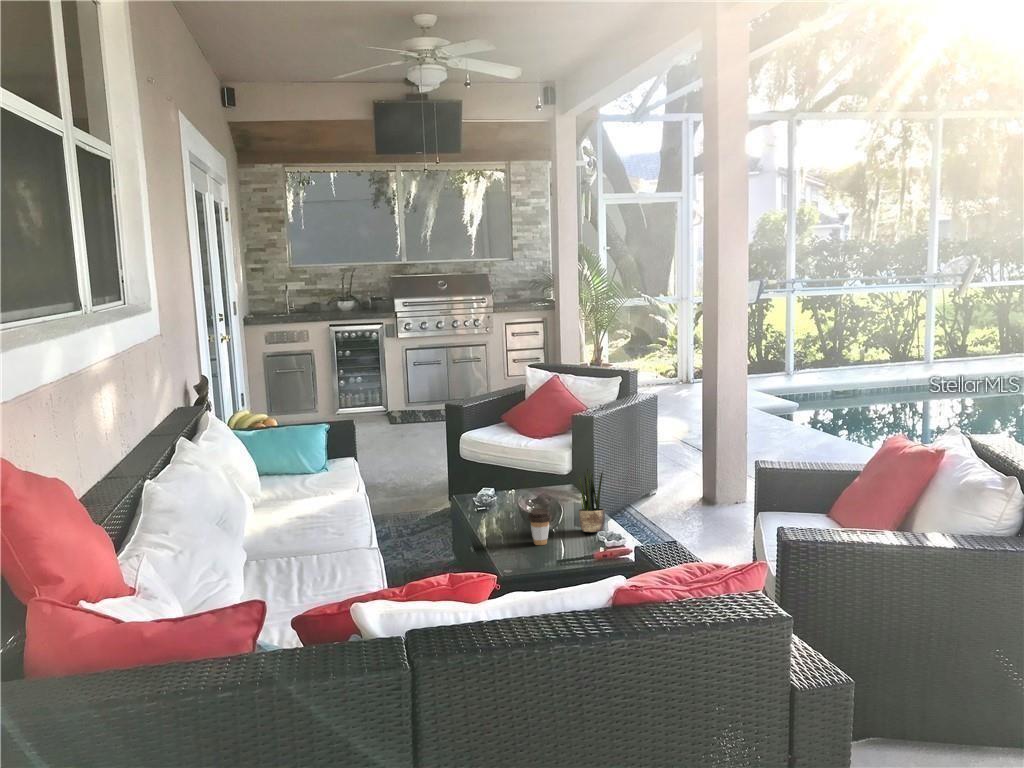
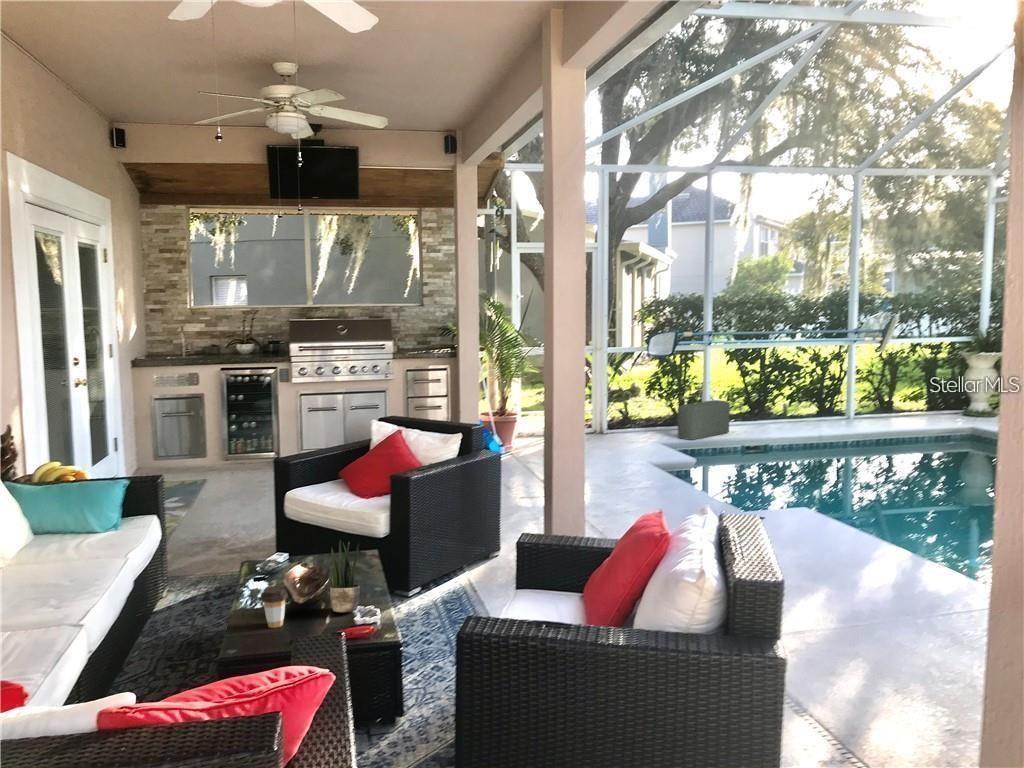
pouf: none [765,347,814,386] -> present [678,400,730,440]

